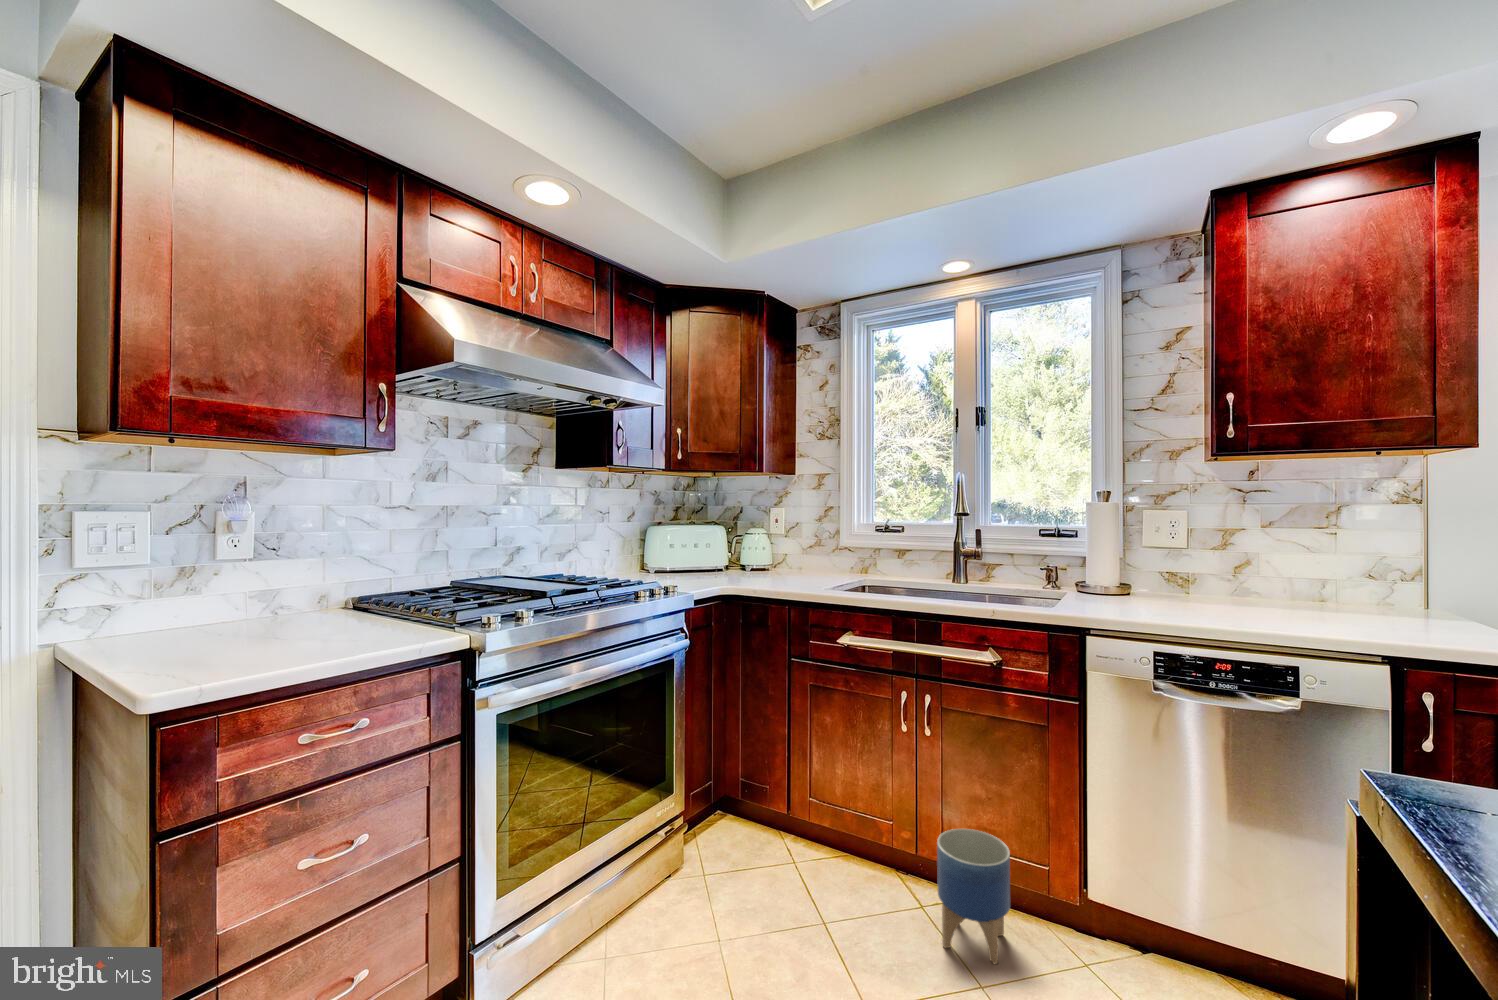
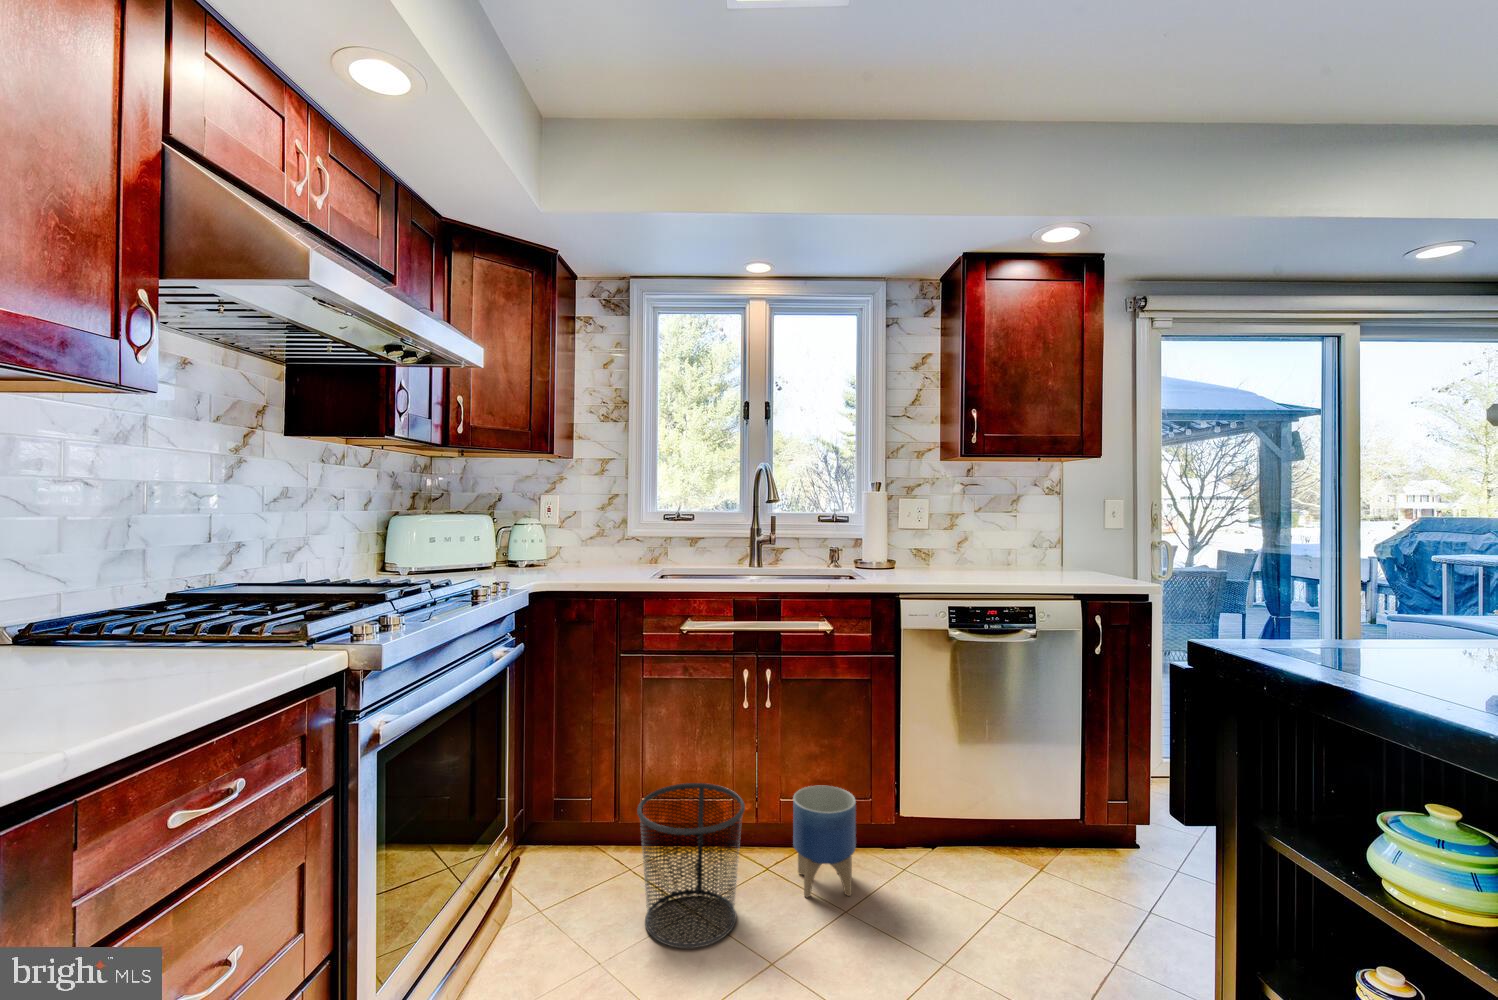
waste bin: none [765,791,870,956] -> present [637,783,745,948]

